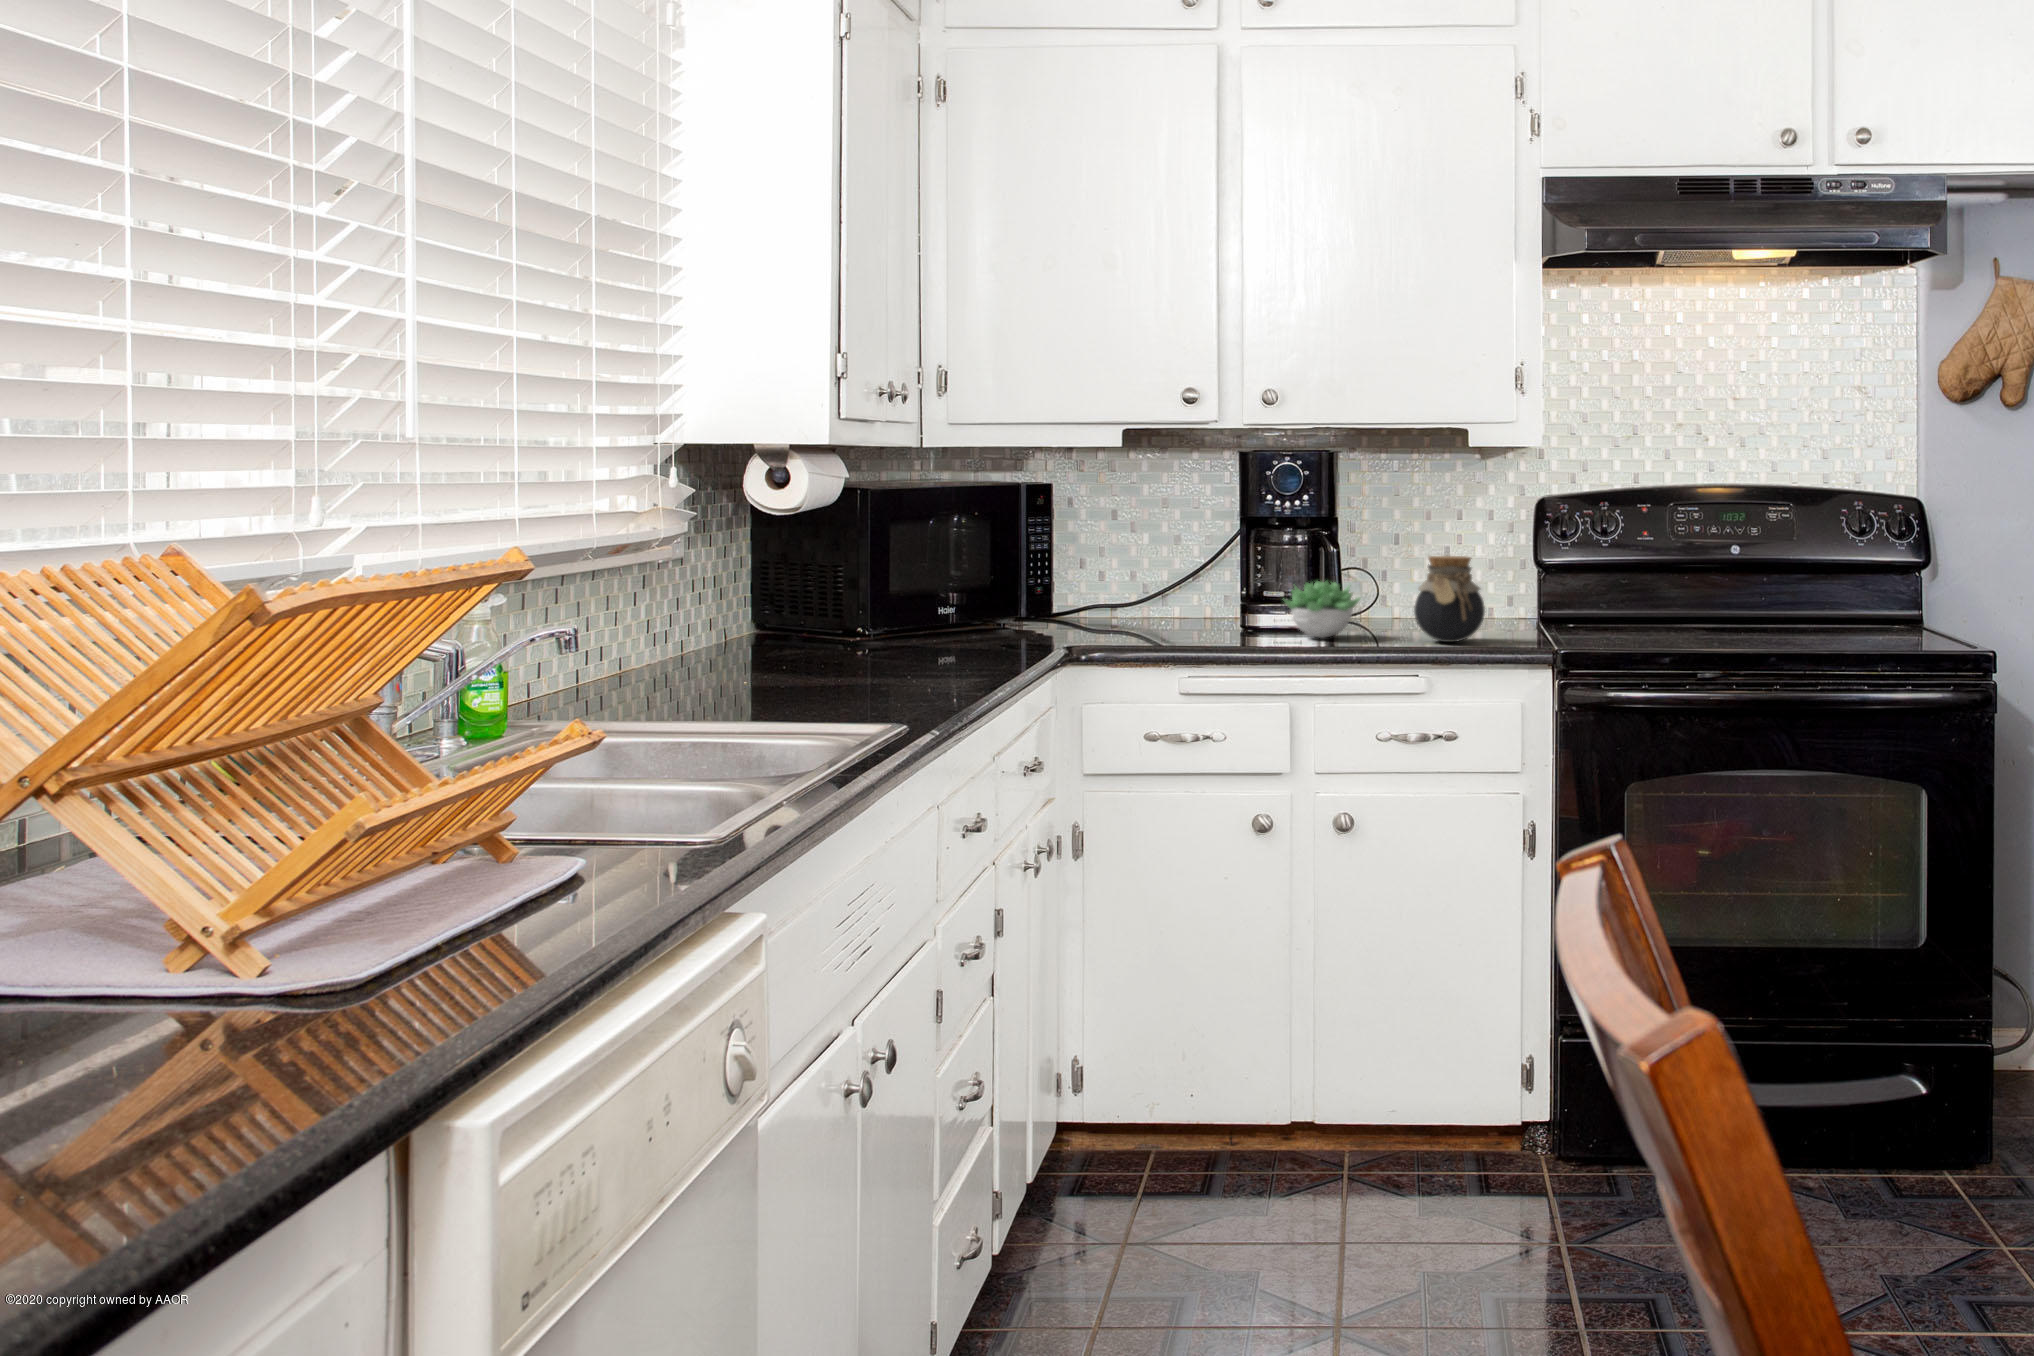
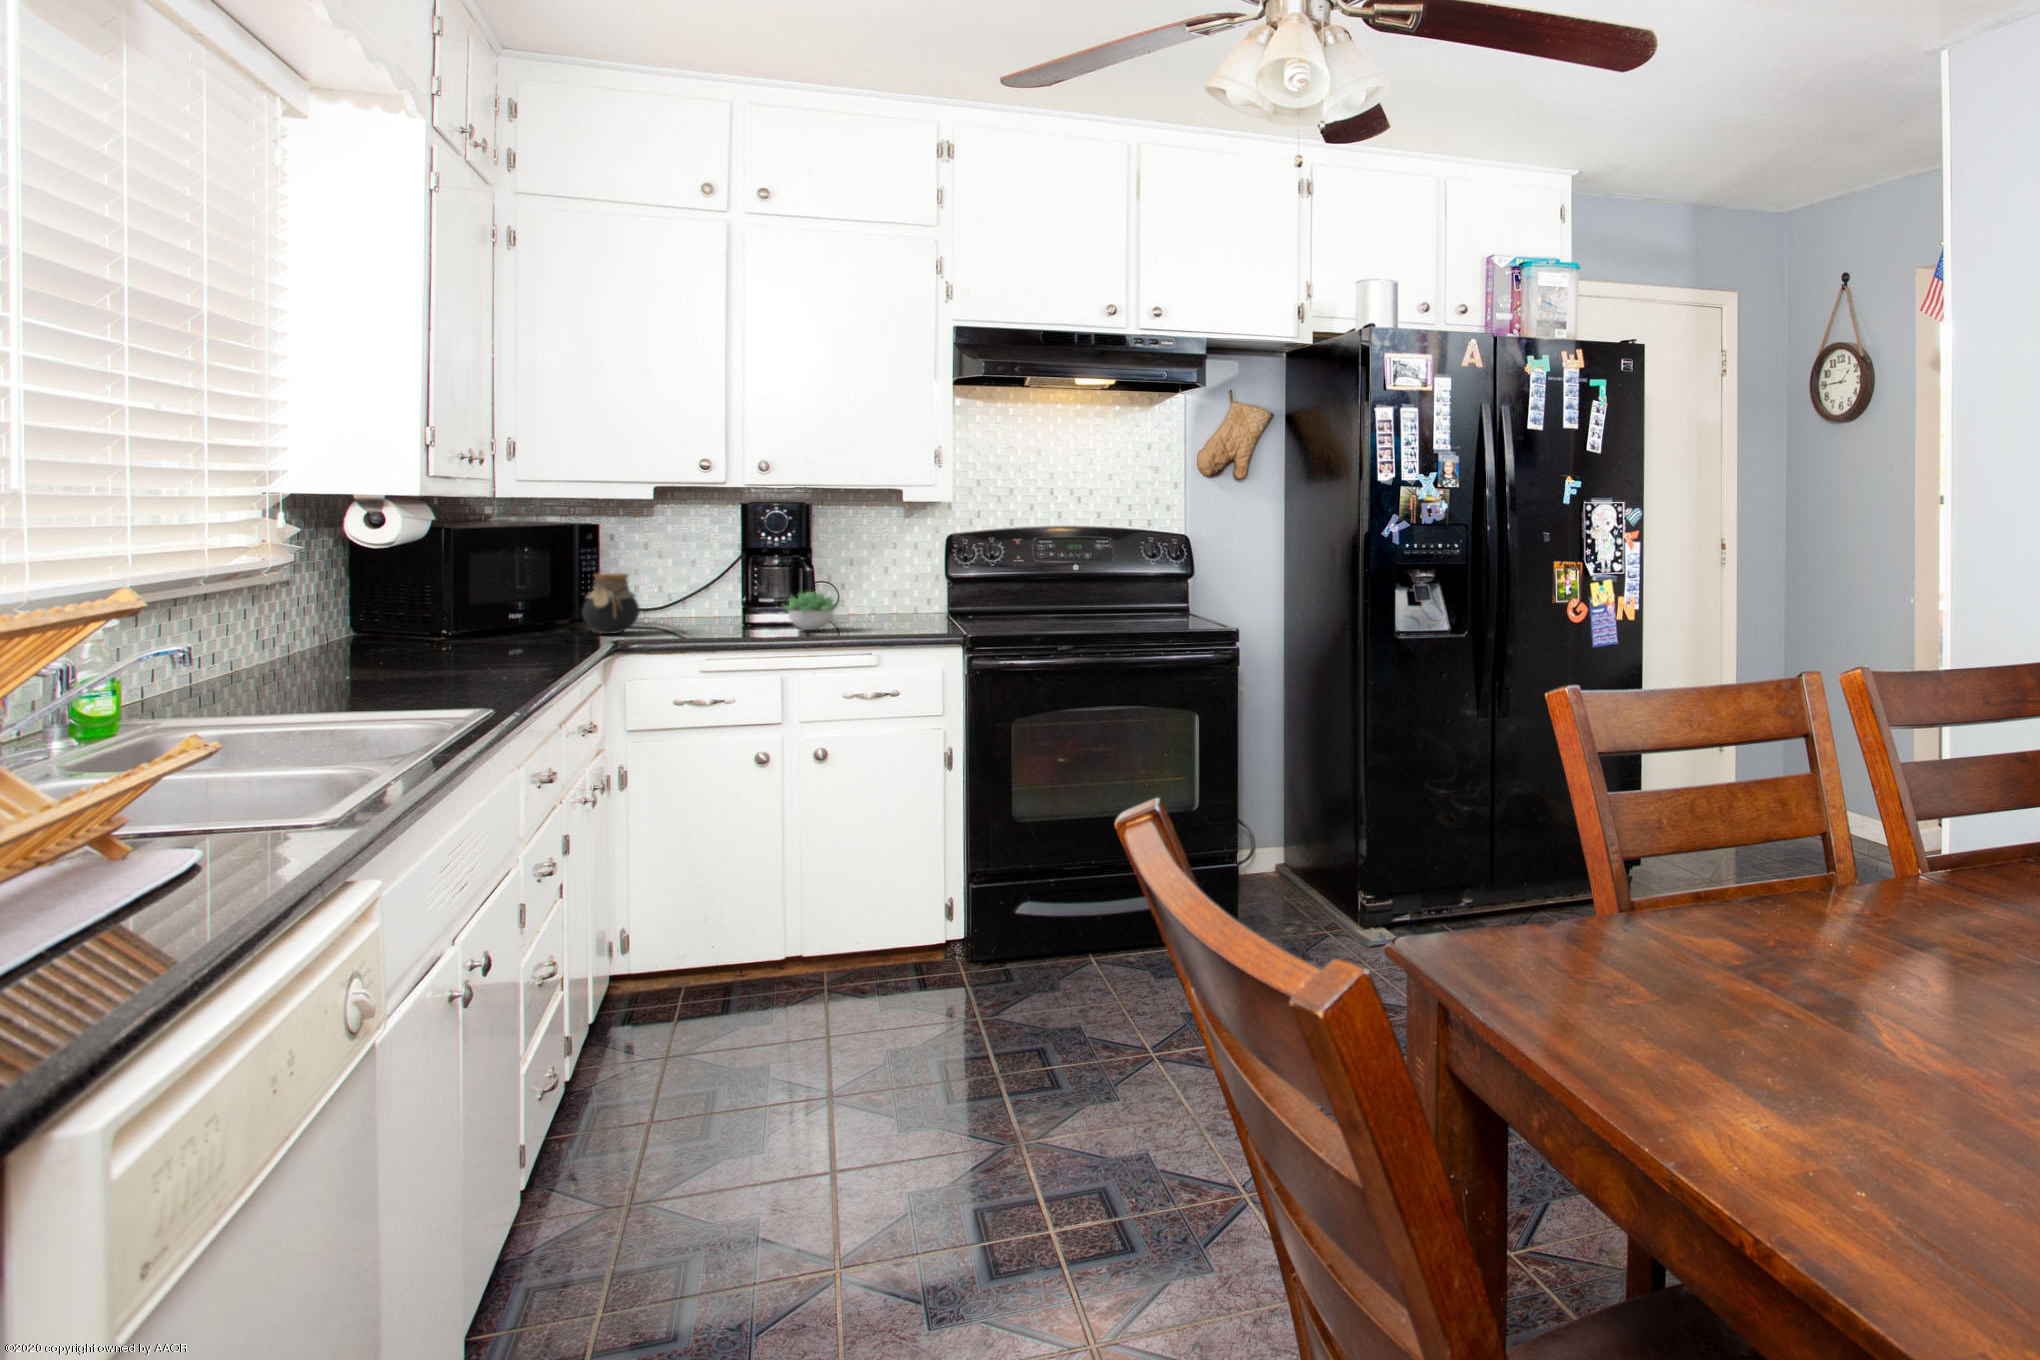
jar: present [1414,556,1485,642] -> present [582,573,640,634]

